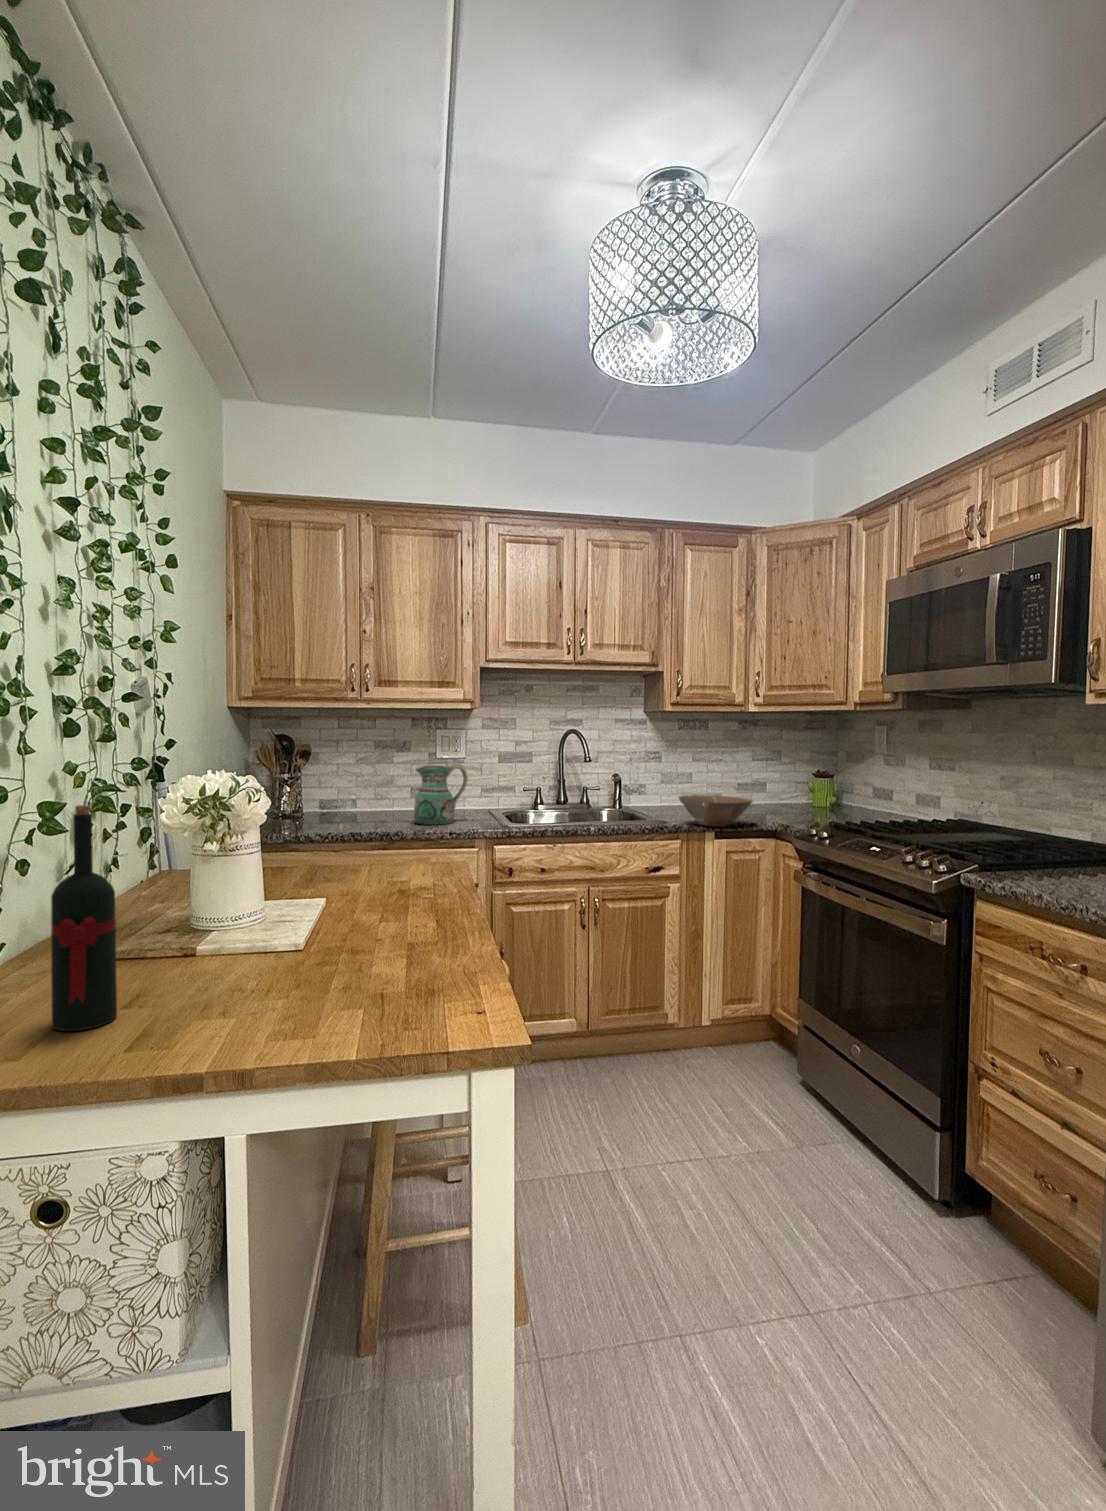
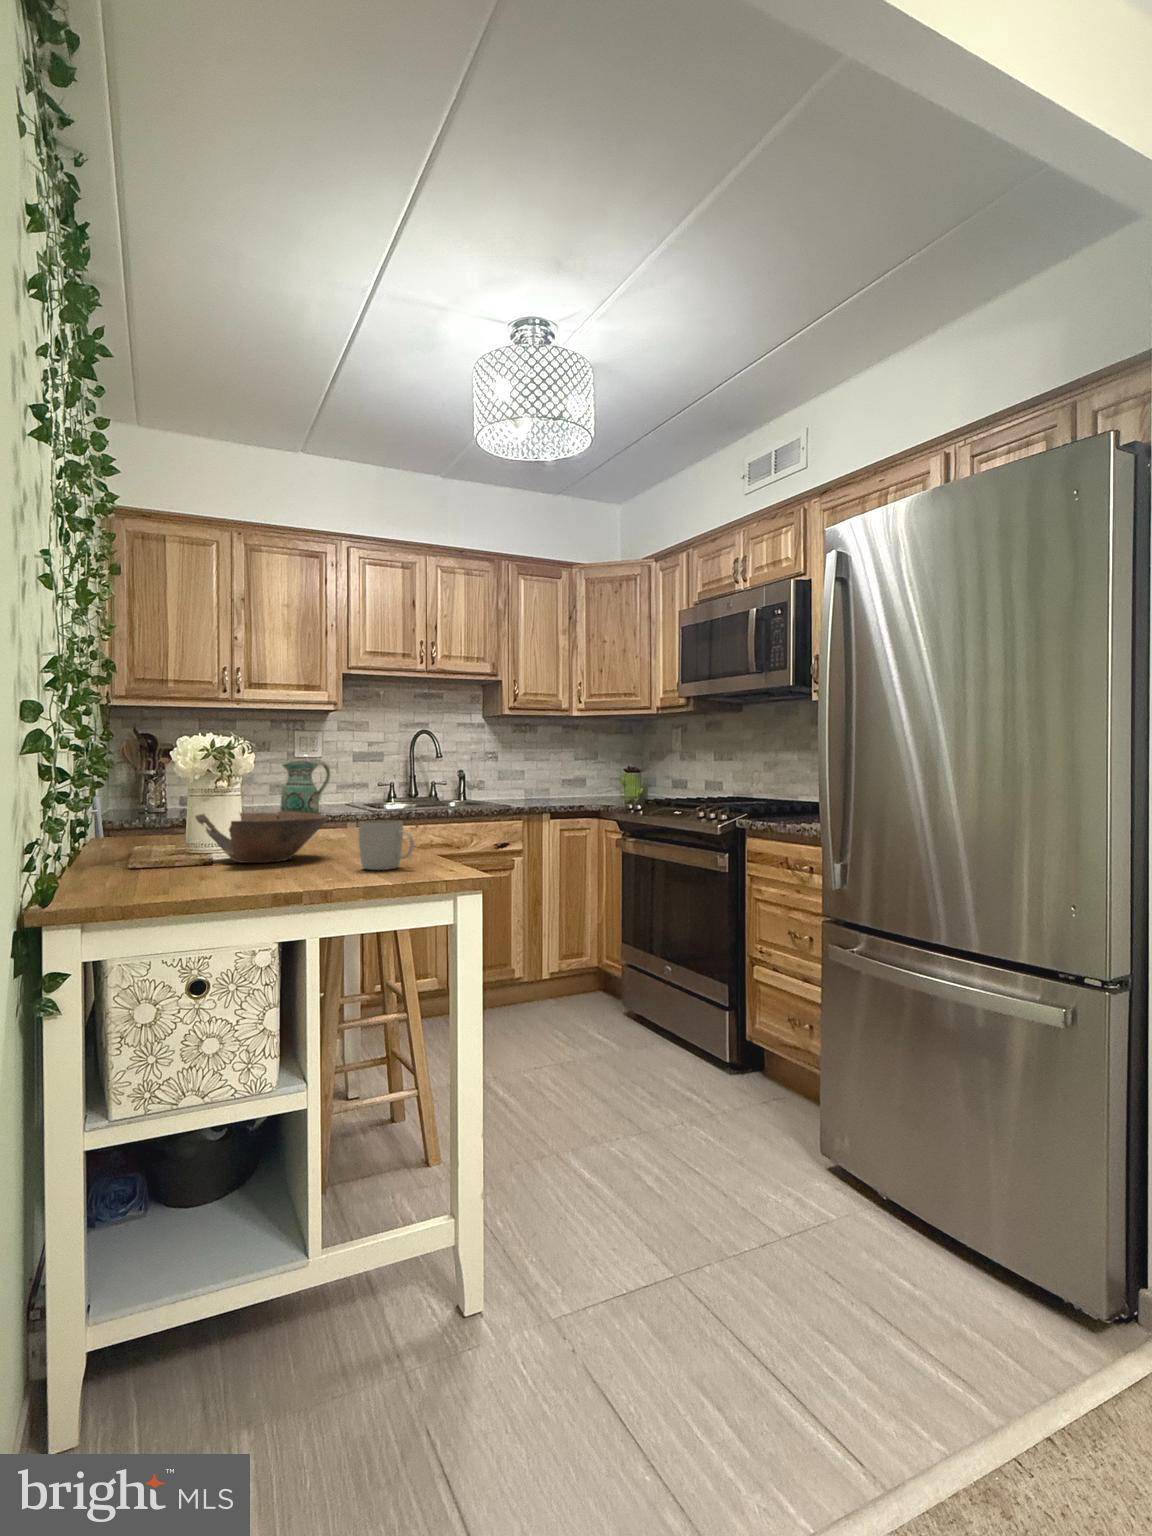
bowl: present [679,795,753,827] -> present [196,811,328,863]
wine bottle: present [51,805,117,1031] -> none [162,730,205,883]
mug: none [333,931,406,1018] -> present [359,820,414,870]

